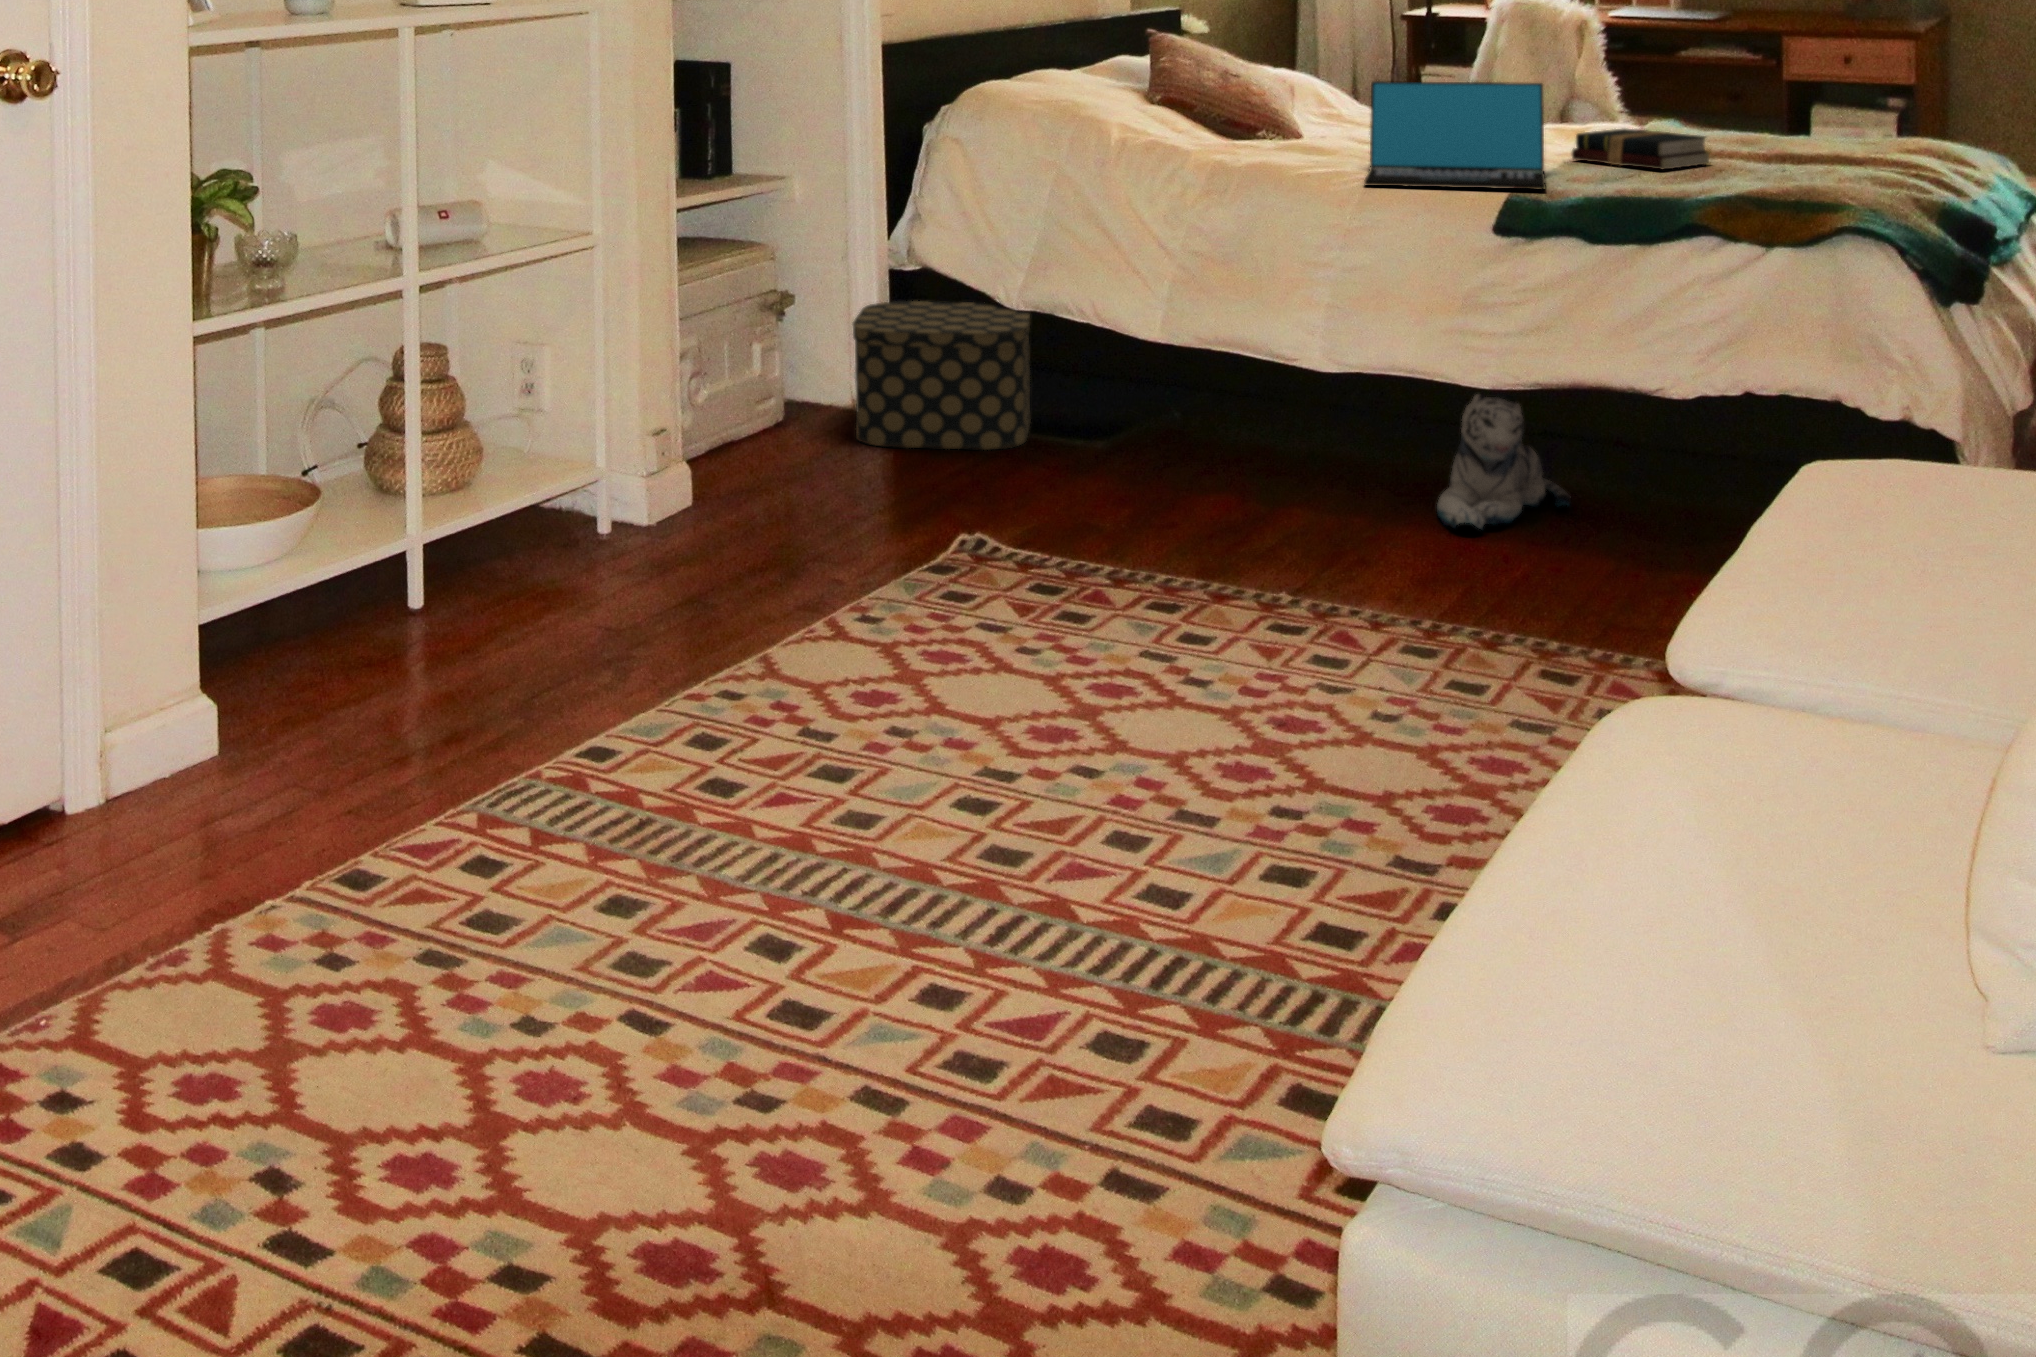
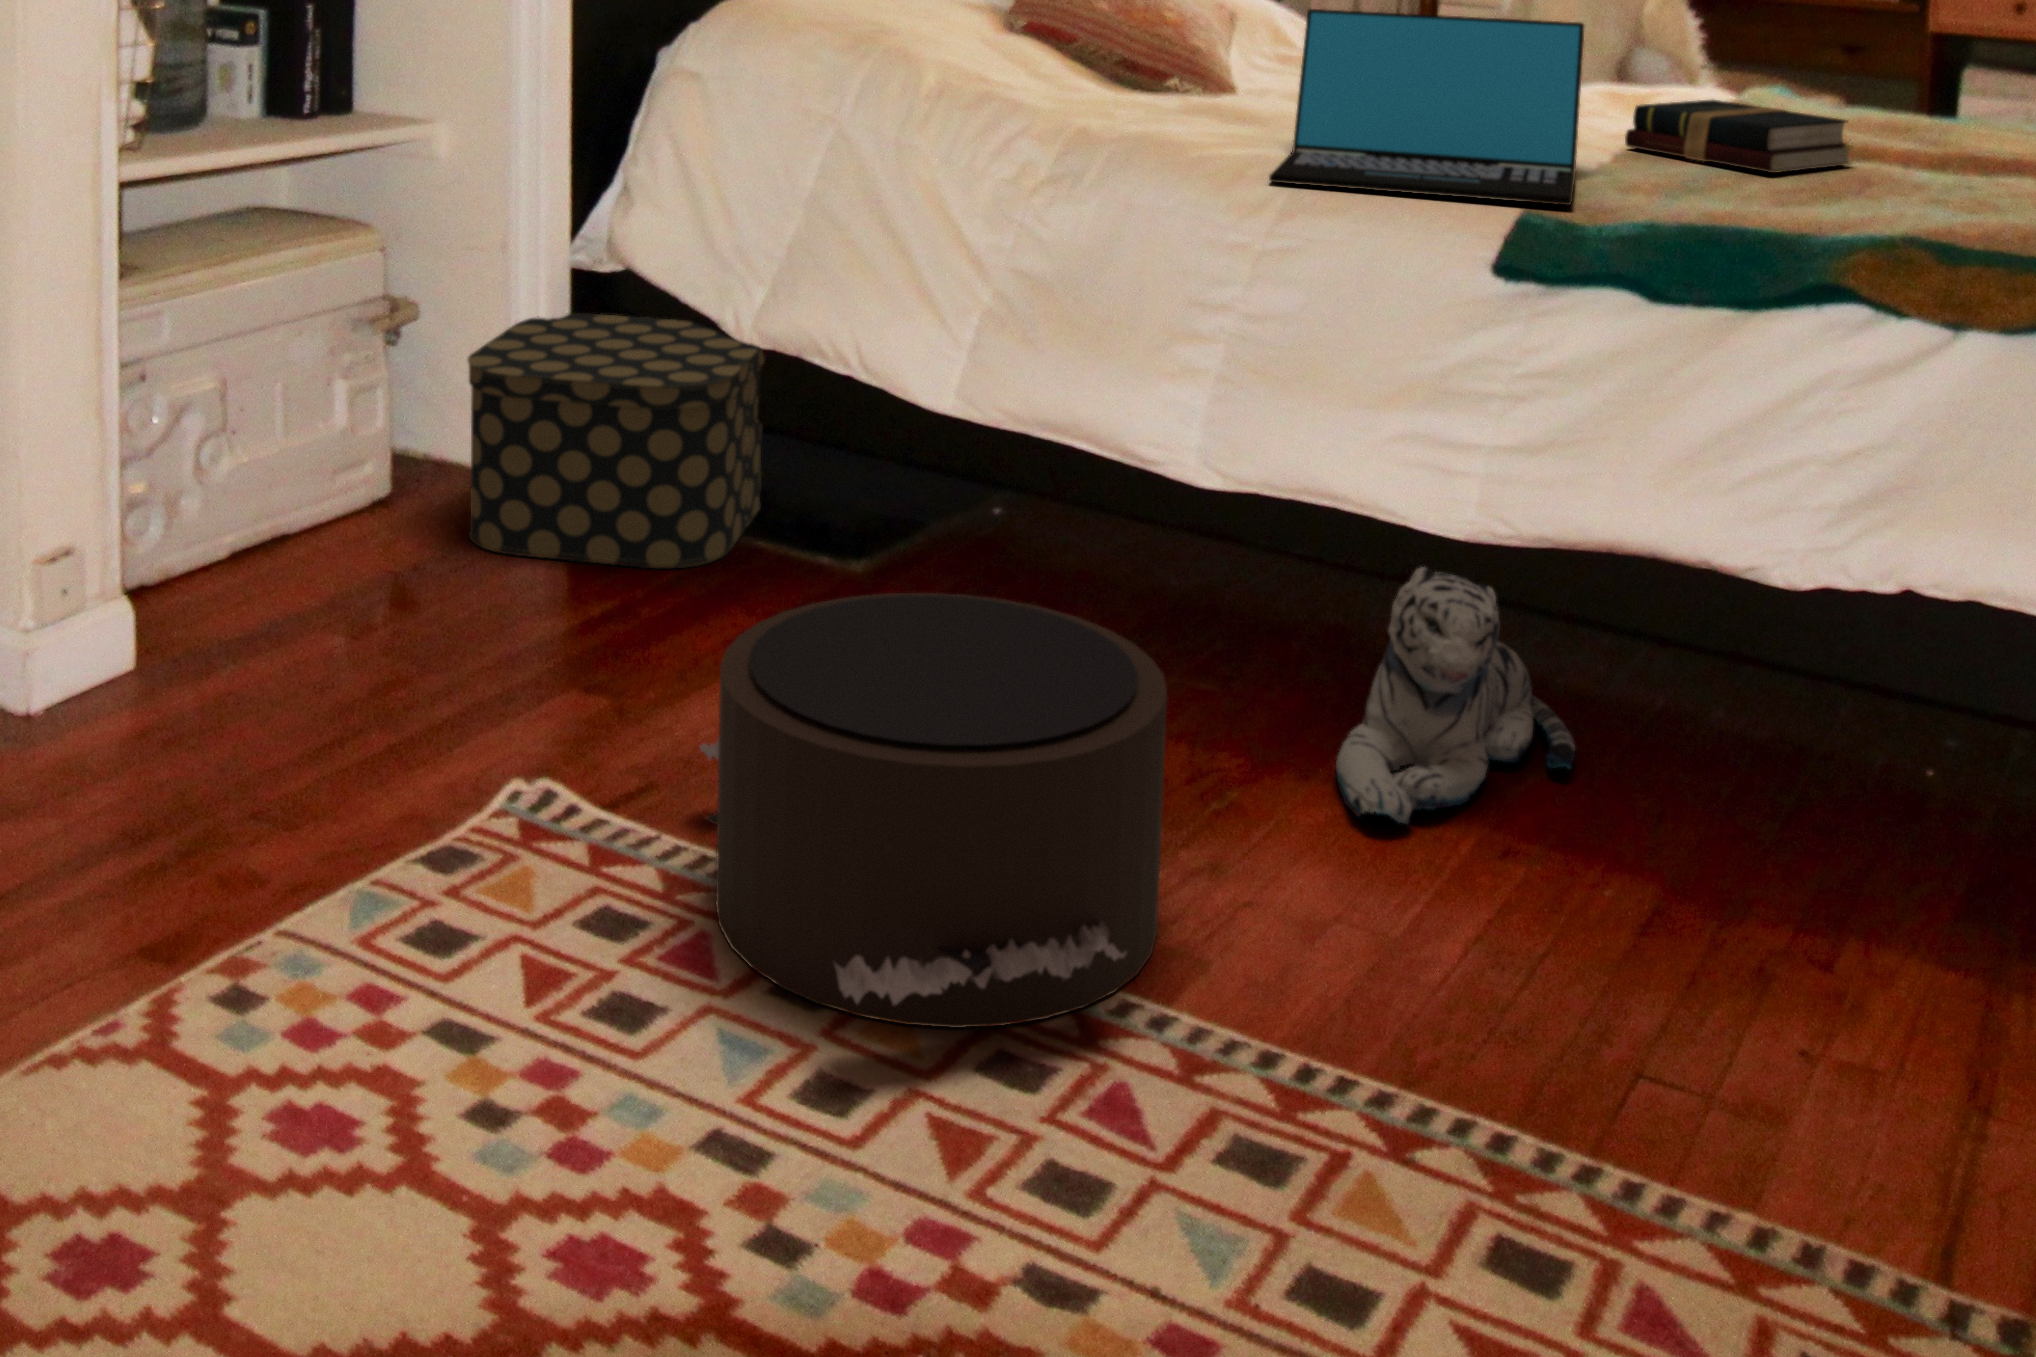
pouf: none [1088,412,1361,604] -> present [700,593,1167,1028]

